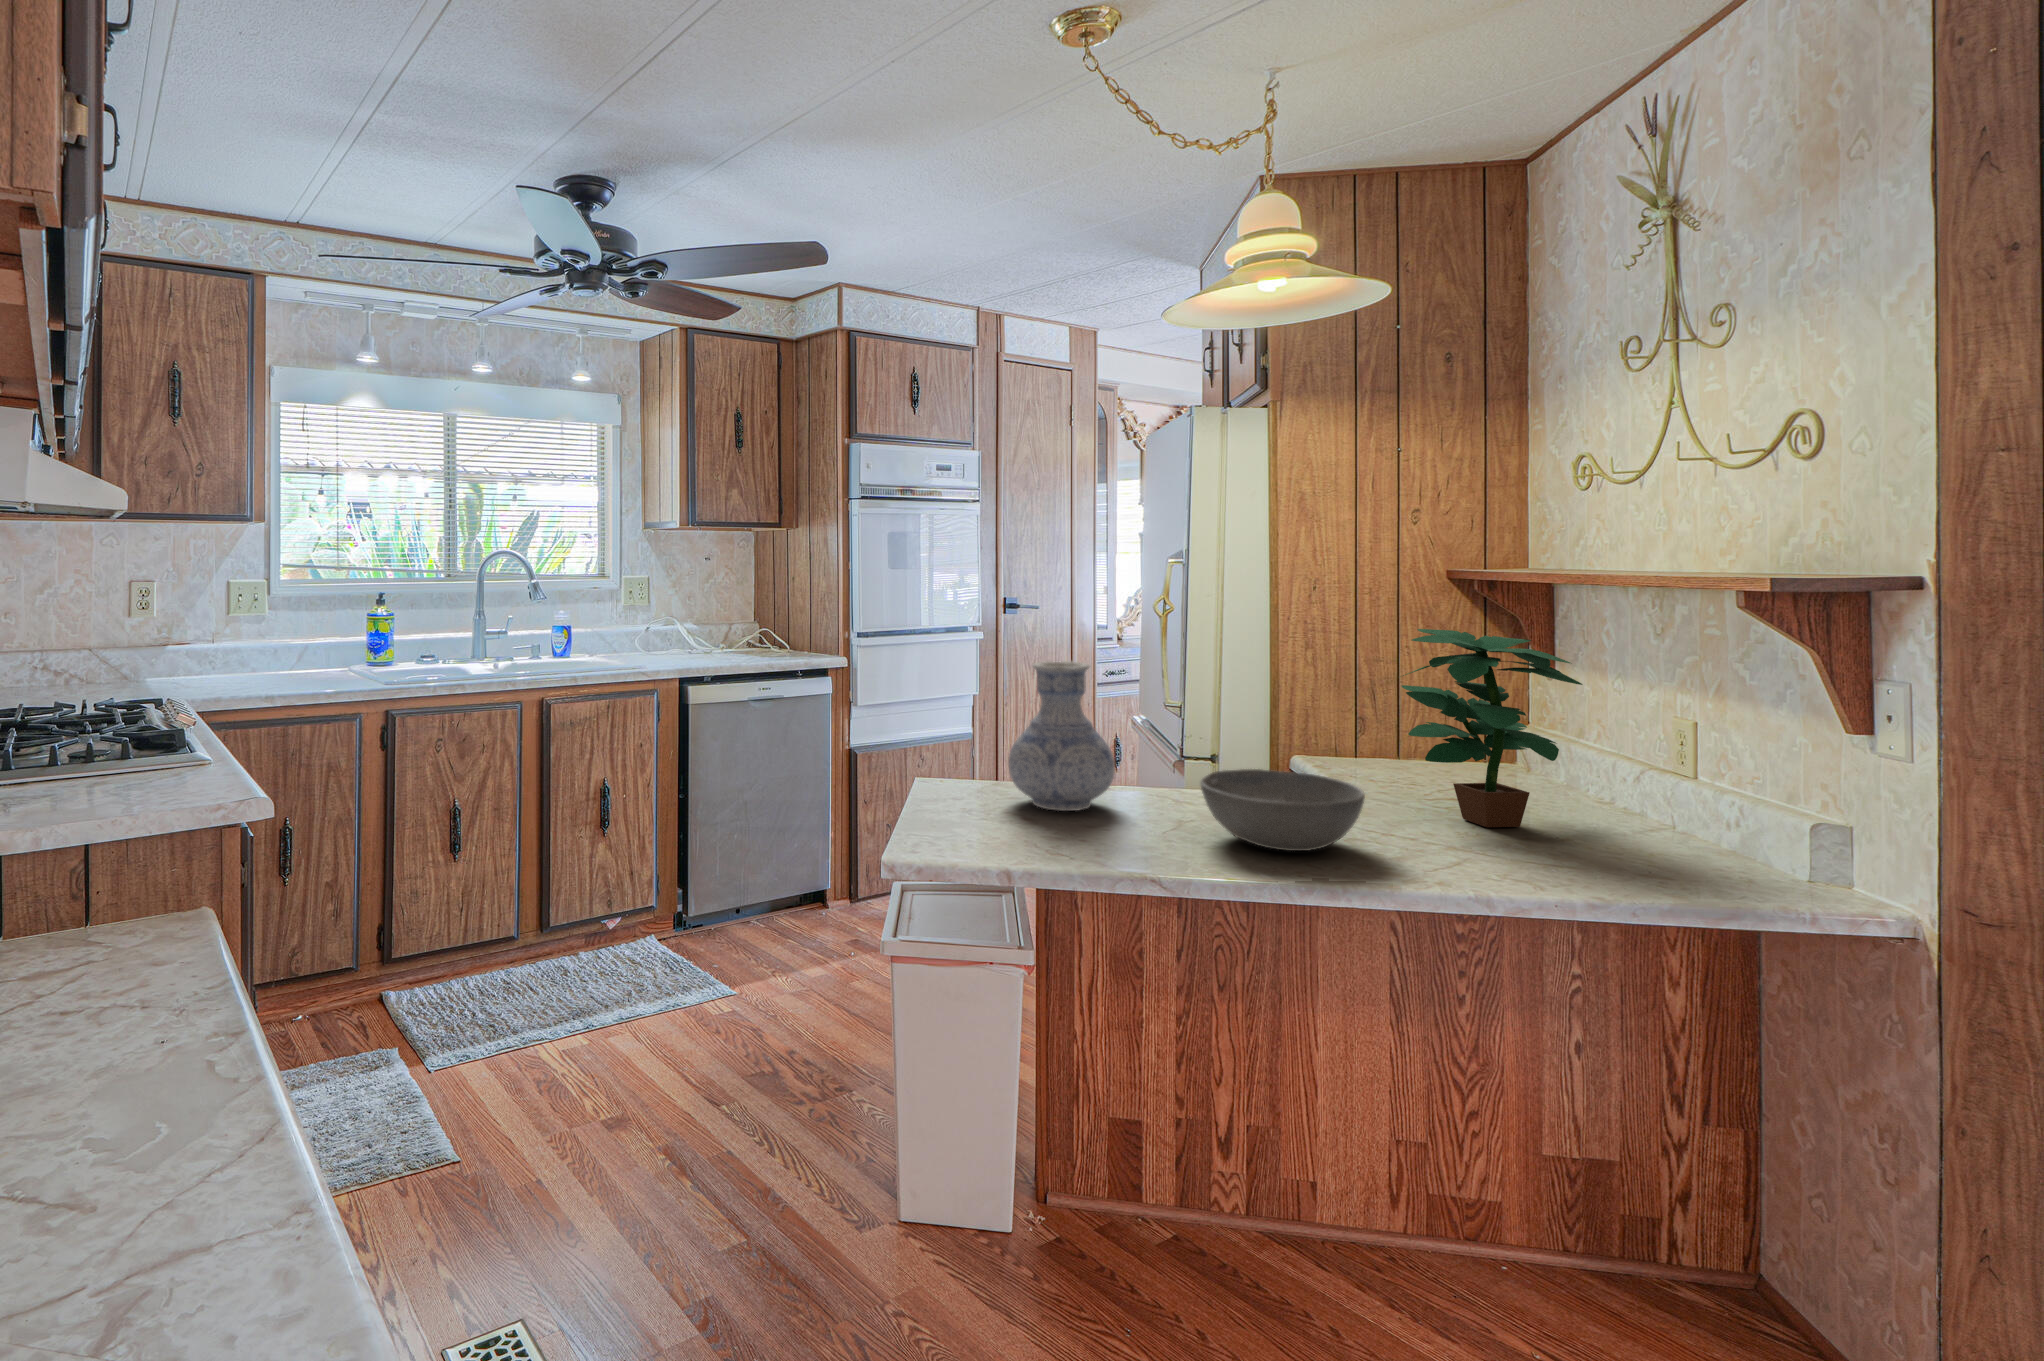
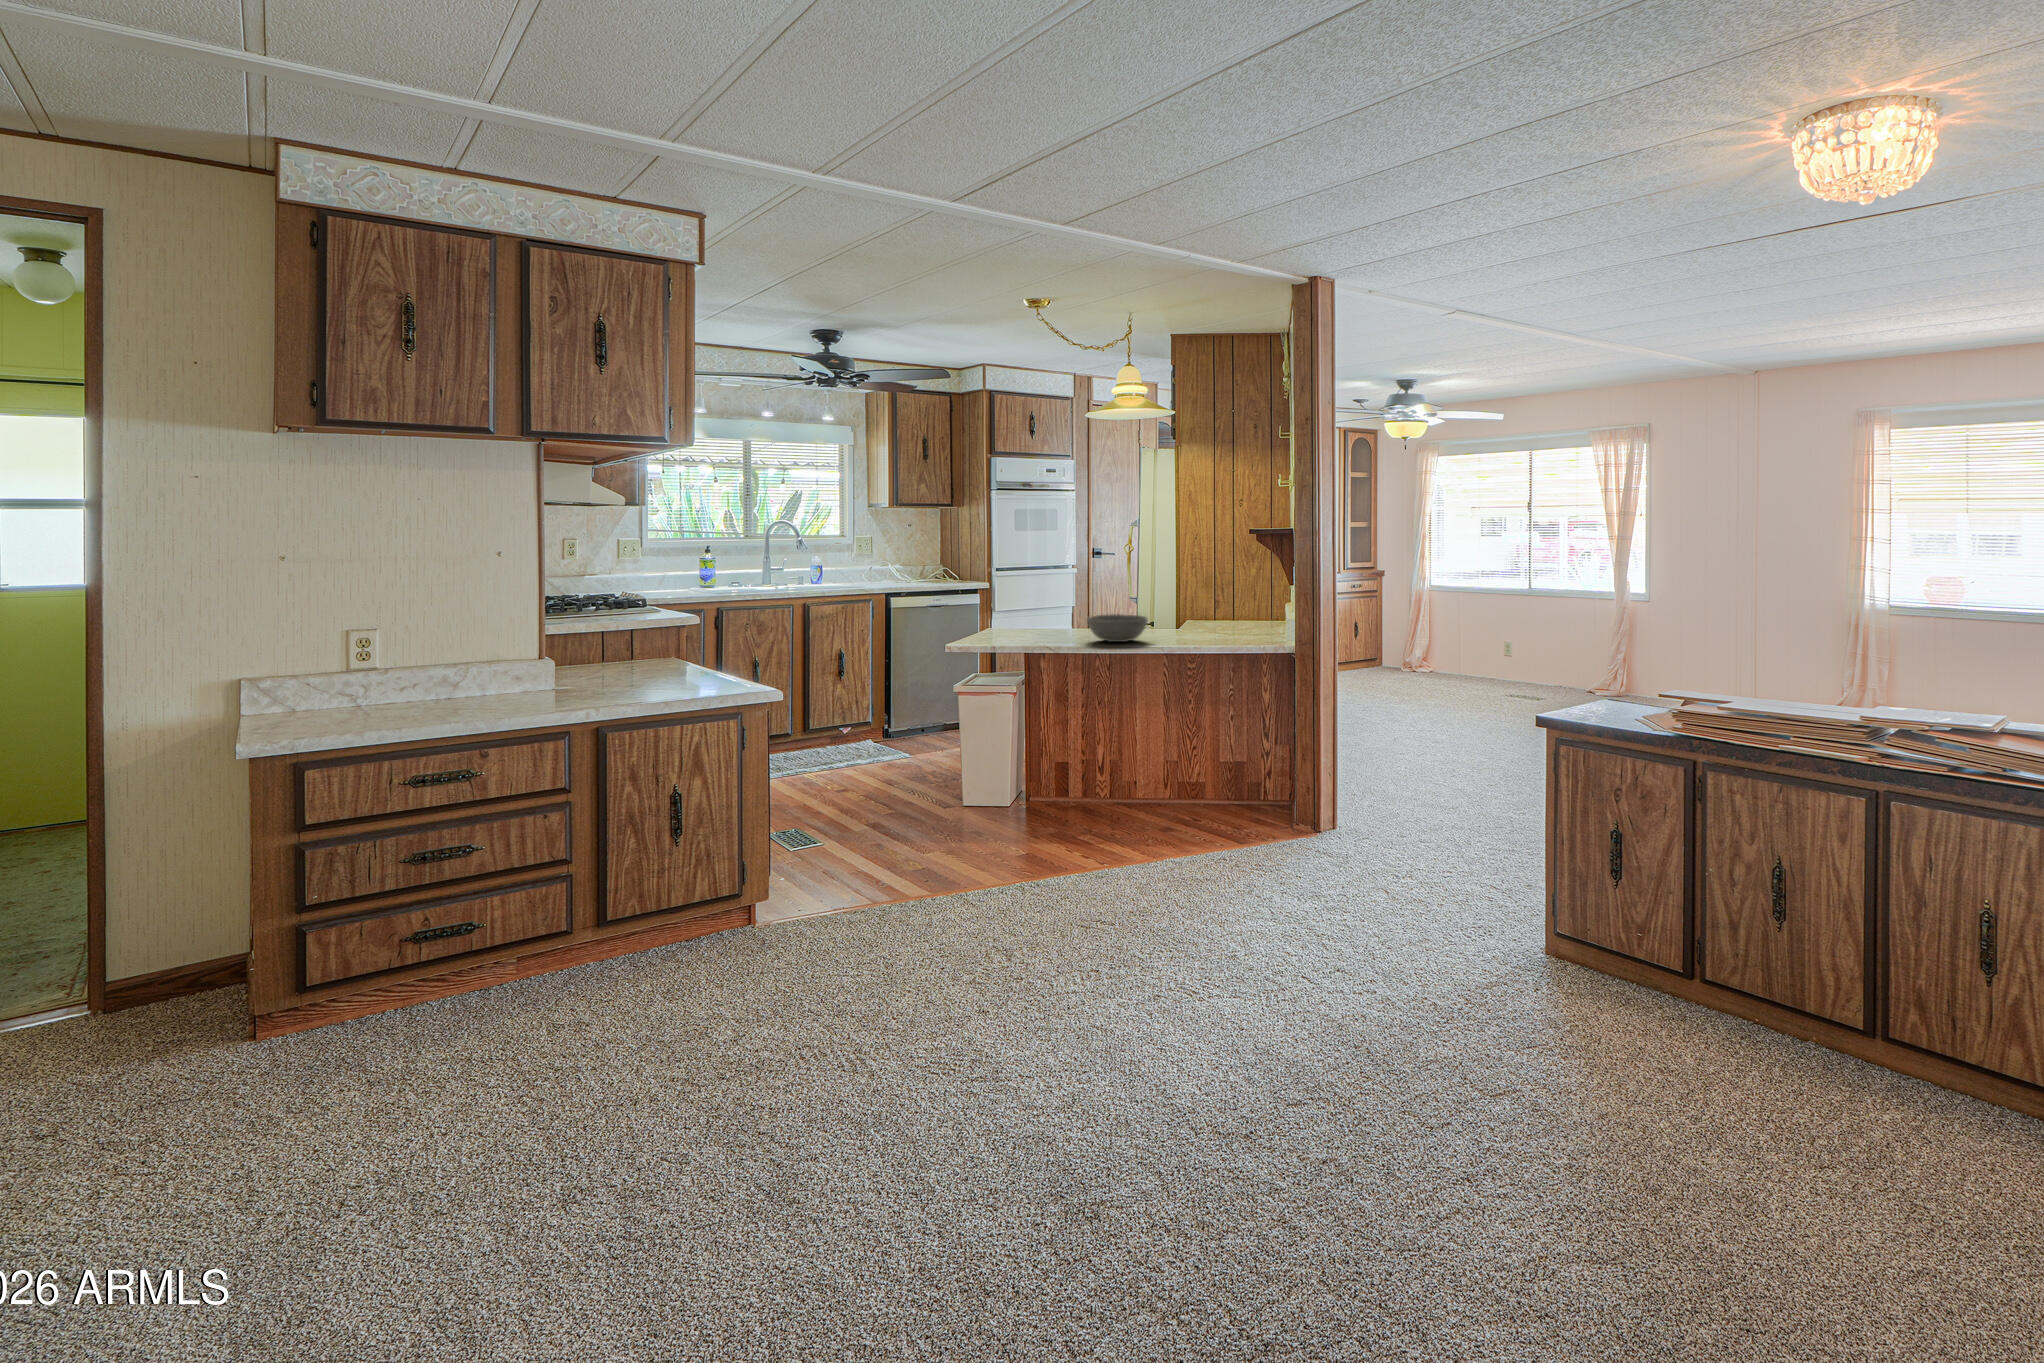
potted plant: present [1402,629,1582,827] -> none [1183,557,1248,637]
vase: present [1008,661,1115,811] -> none [1022,572,1067,635]

